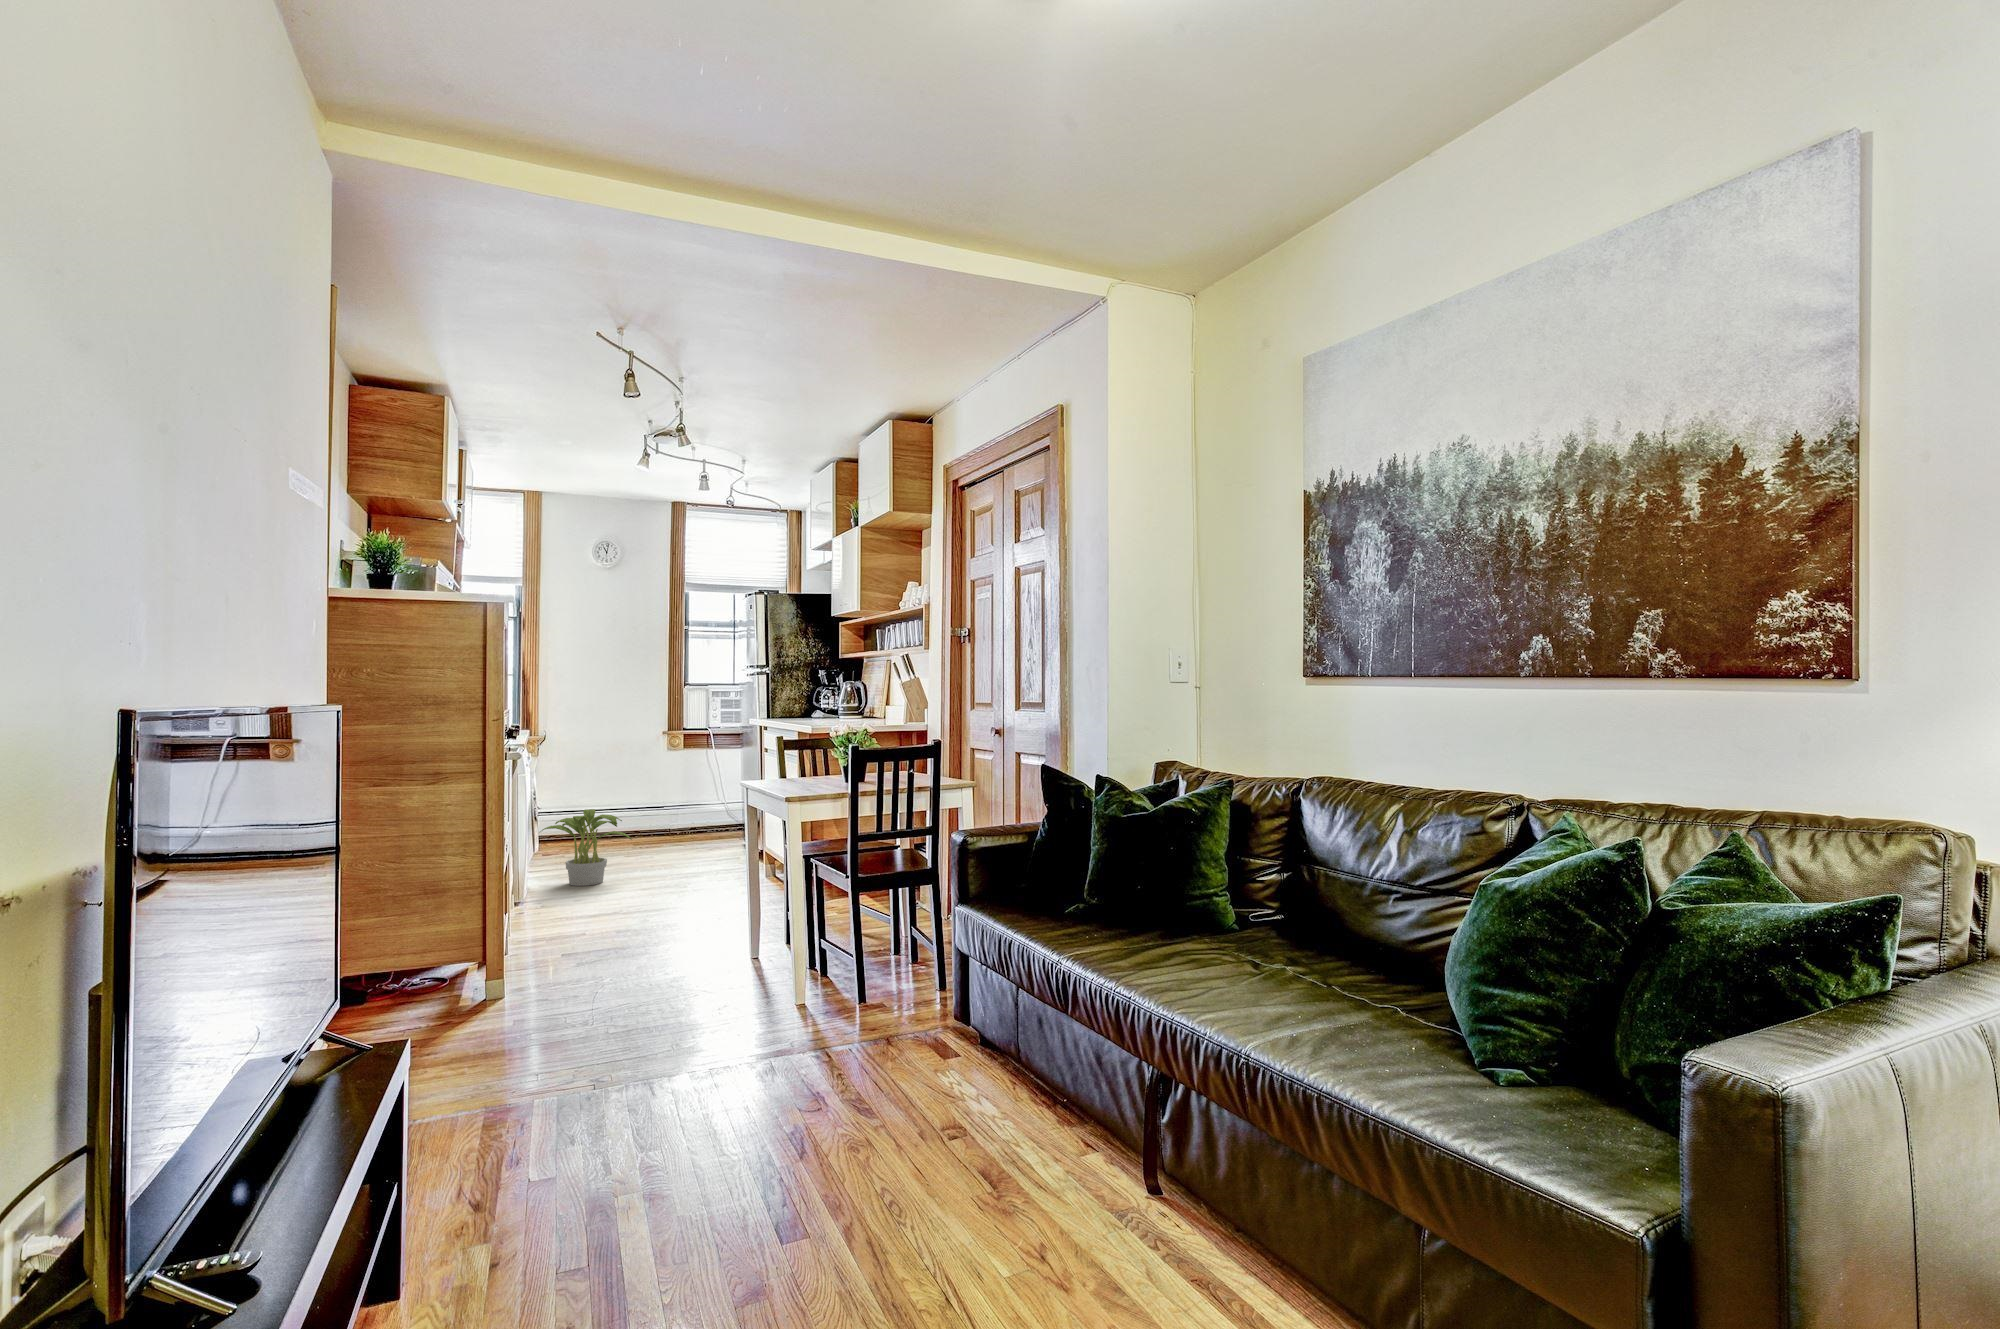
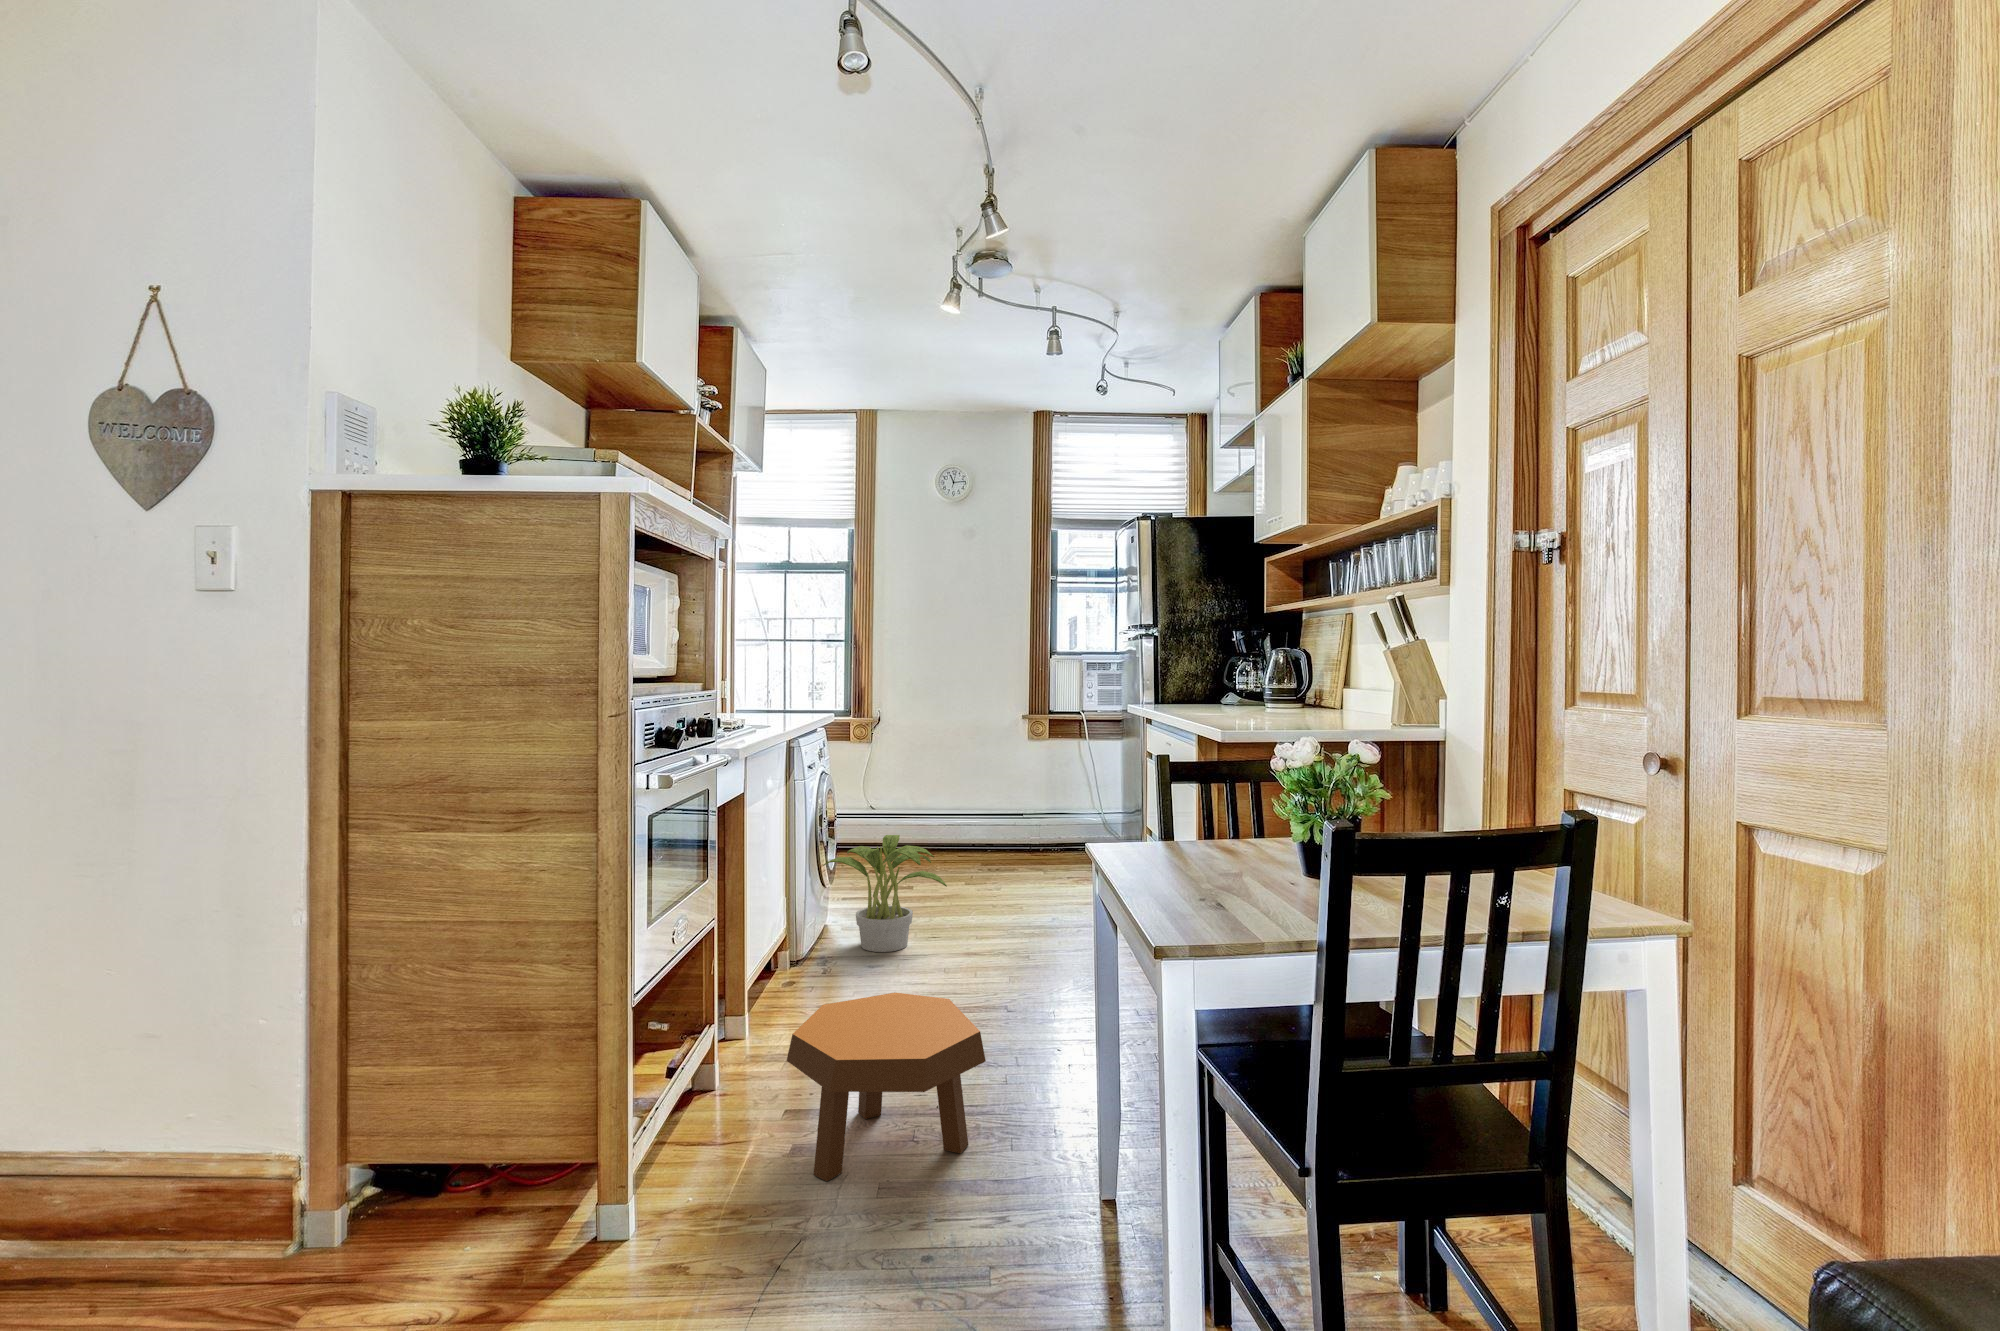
footstool: none [585,874,695,956] -> present [787,993,986,1181]

